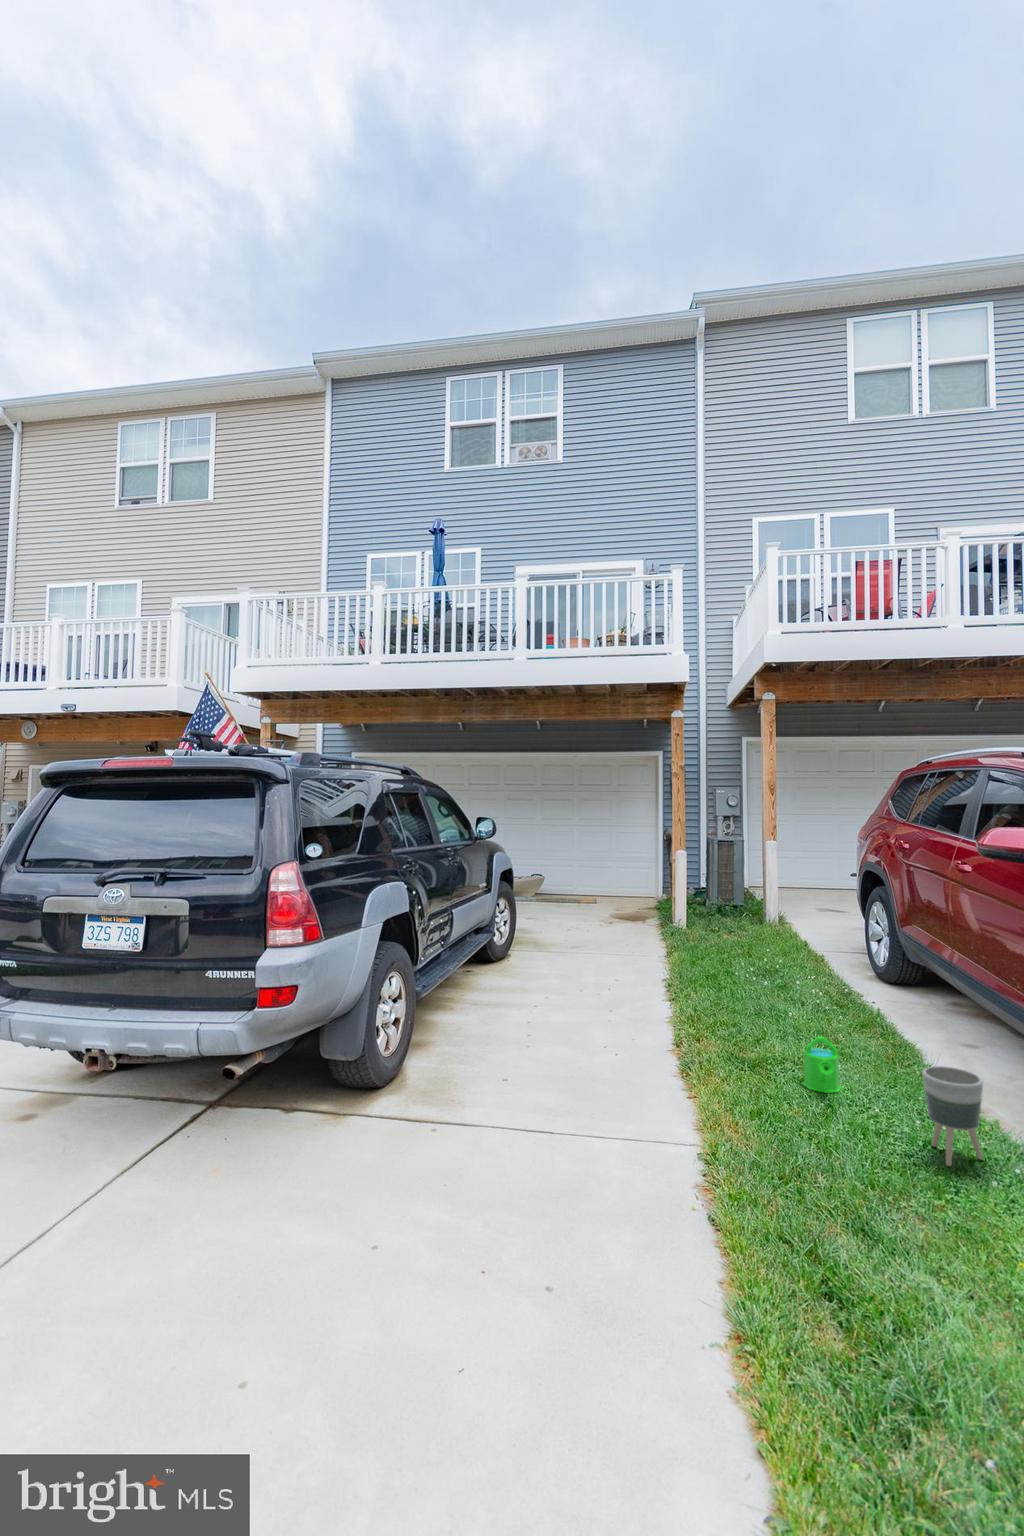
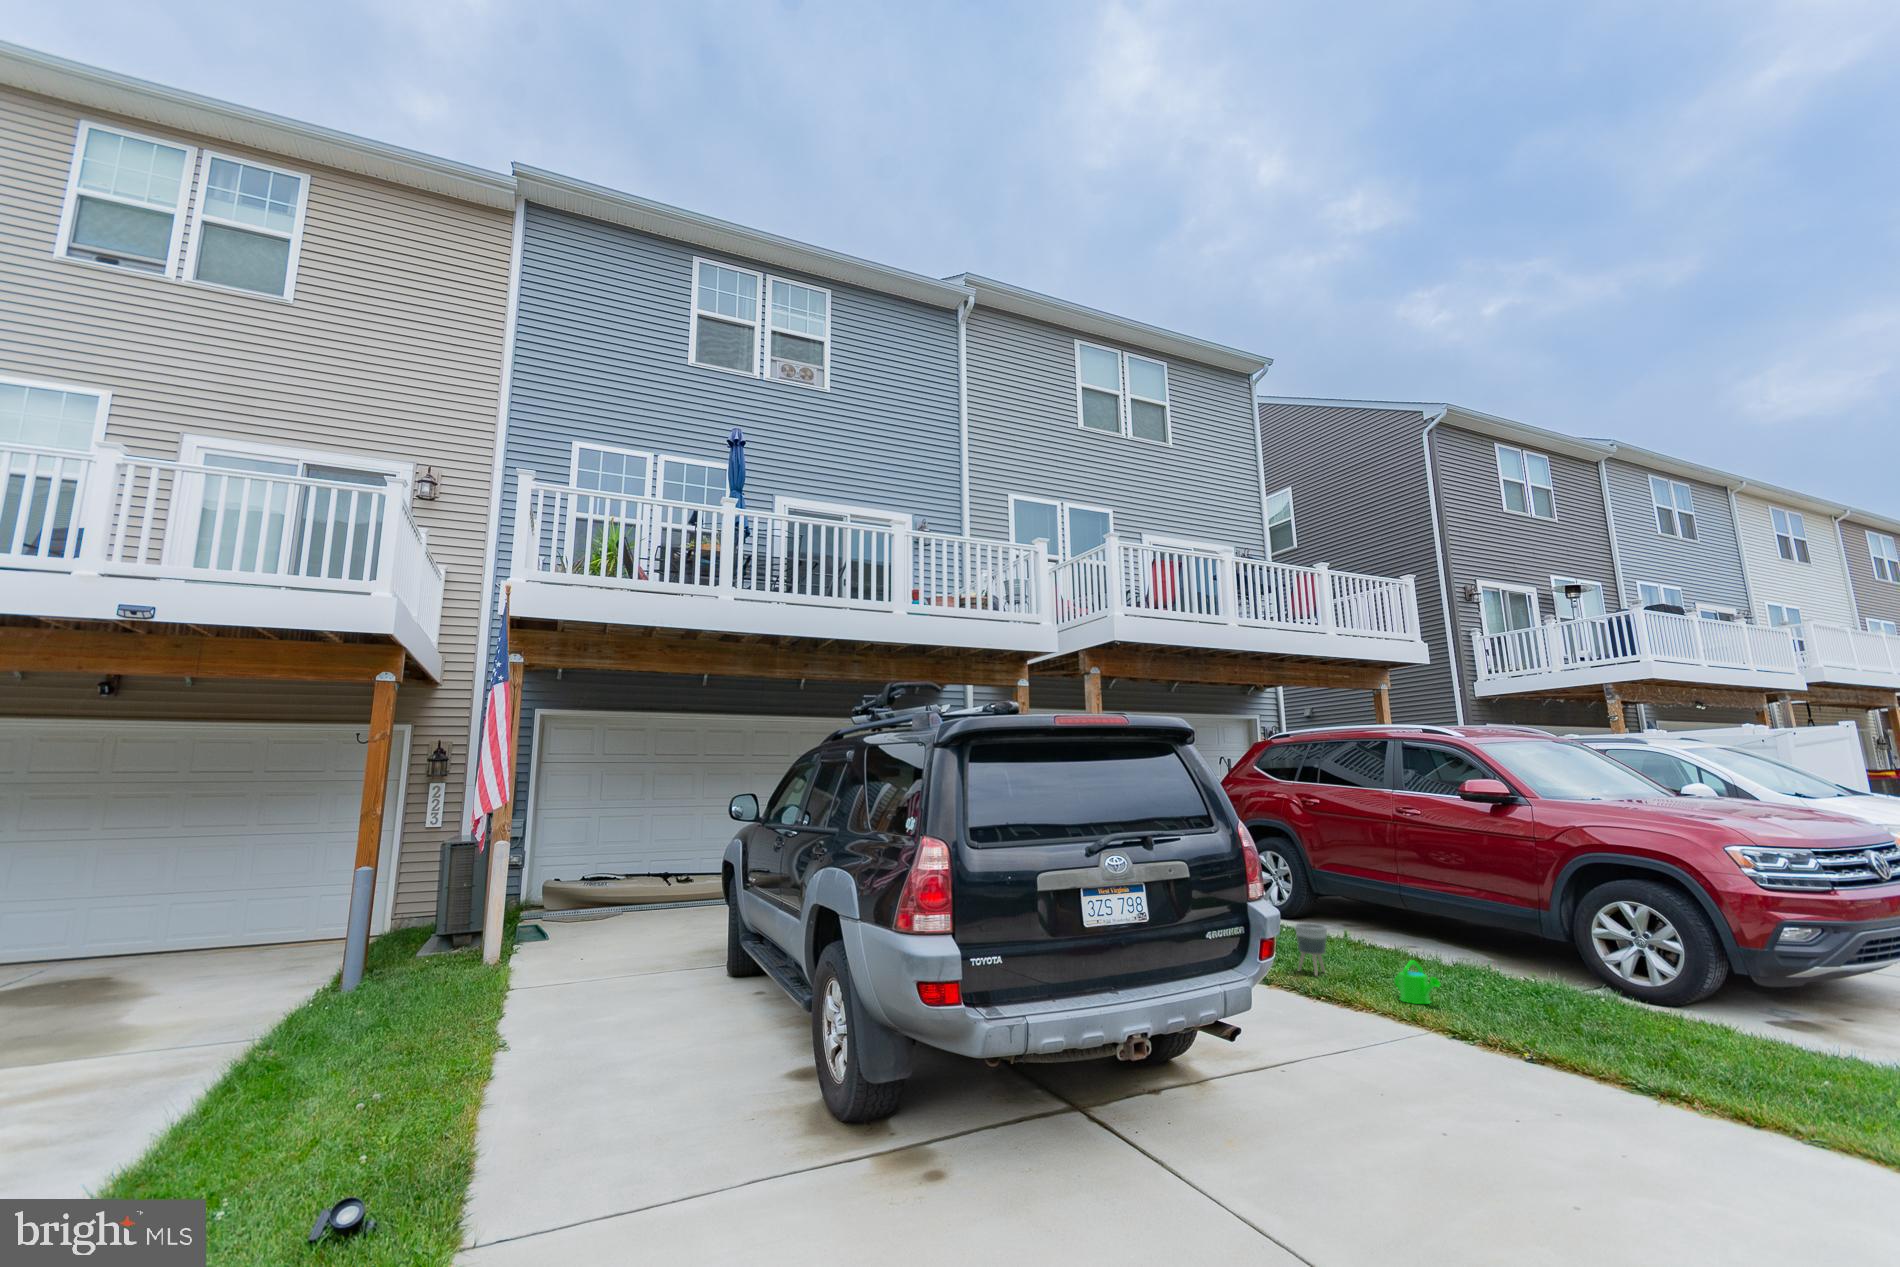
planter: present [922,1066,983,1166] -> present [1295,923,1327,976]

